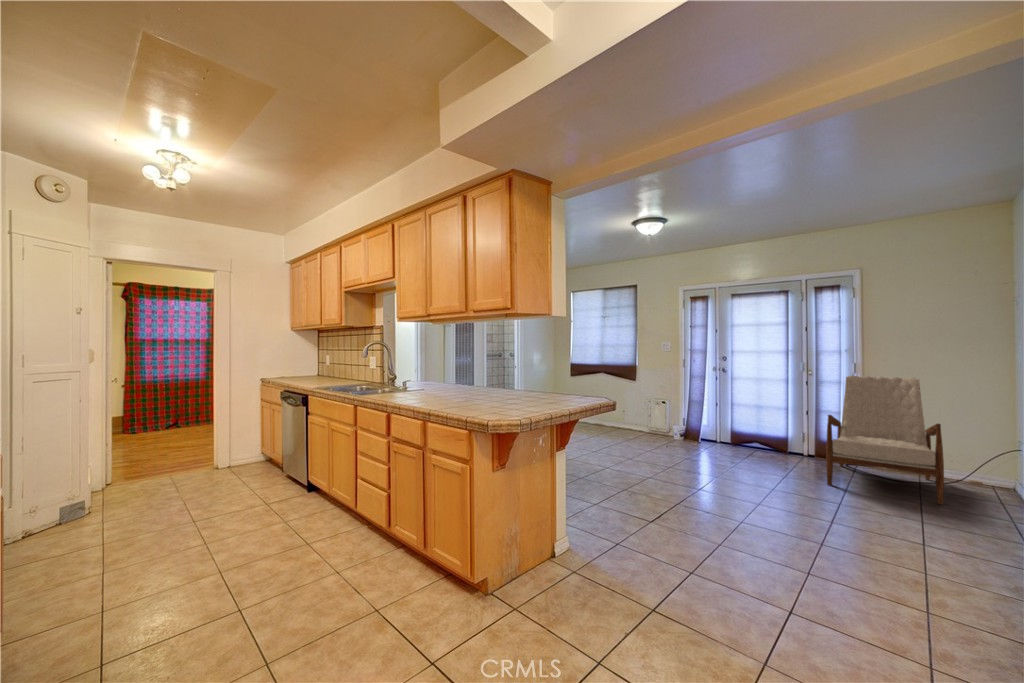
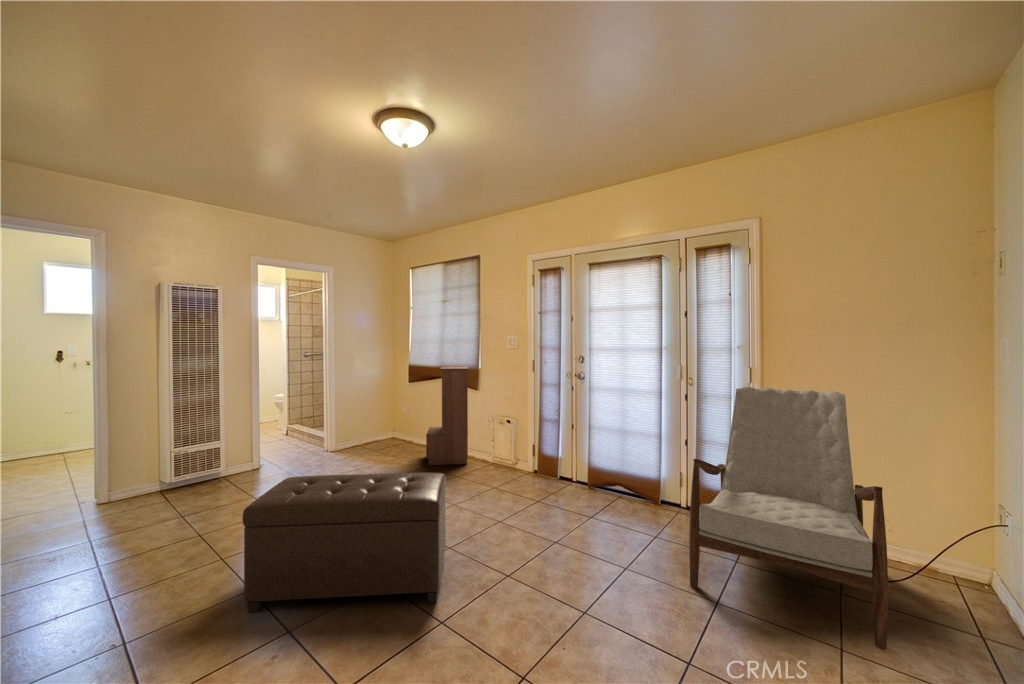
bookshelf: none [599,365,633,433] -> present [426,367,468,465]
ottoman: none [586,424,692,487] -> present [242,473,446,612]

